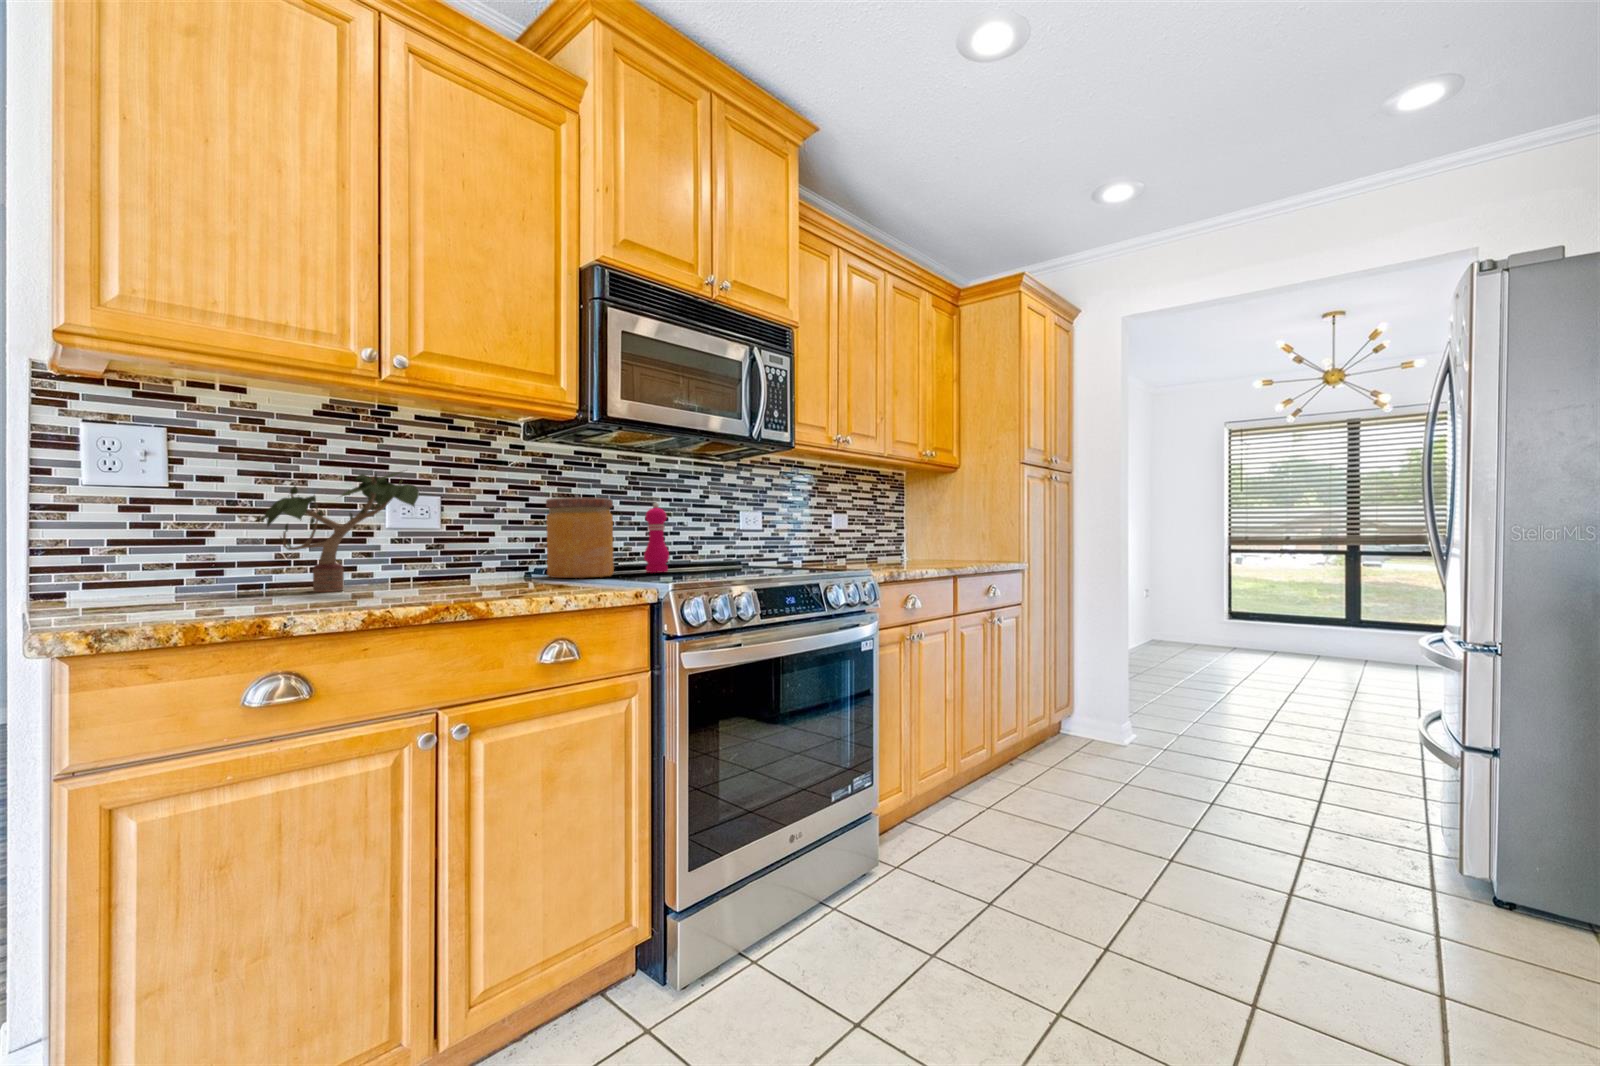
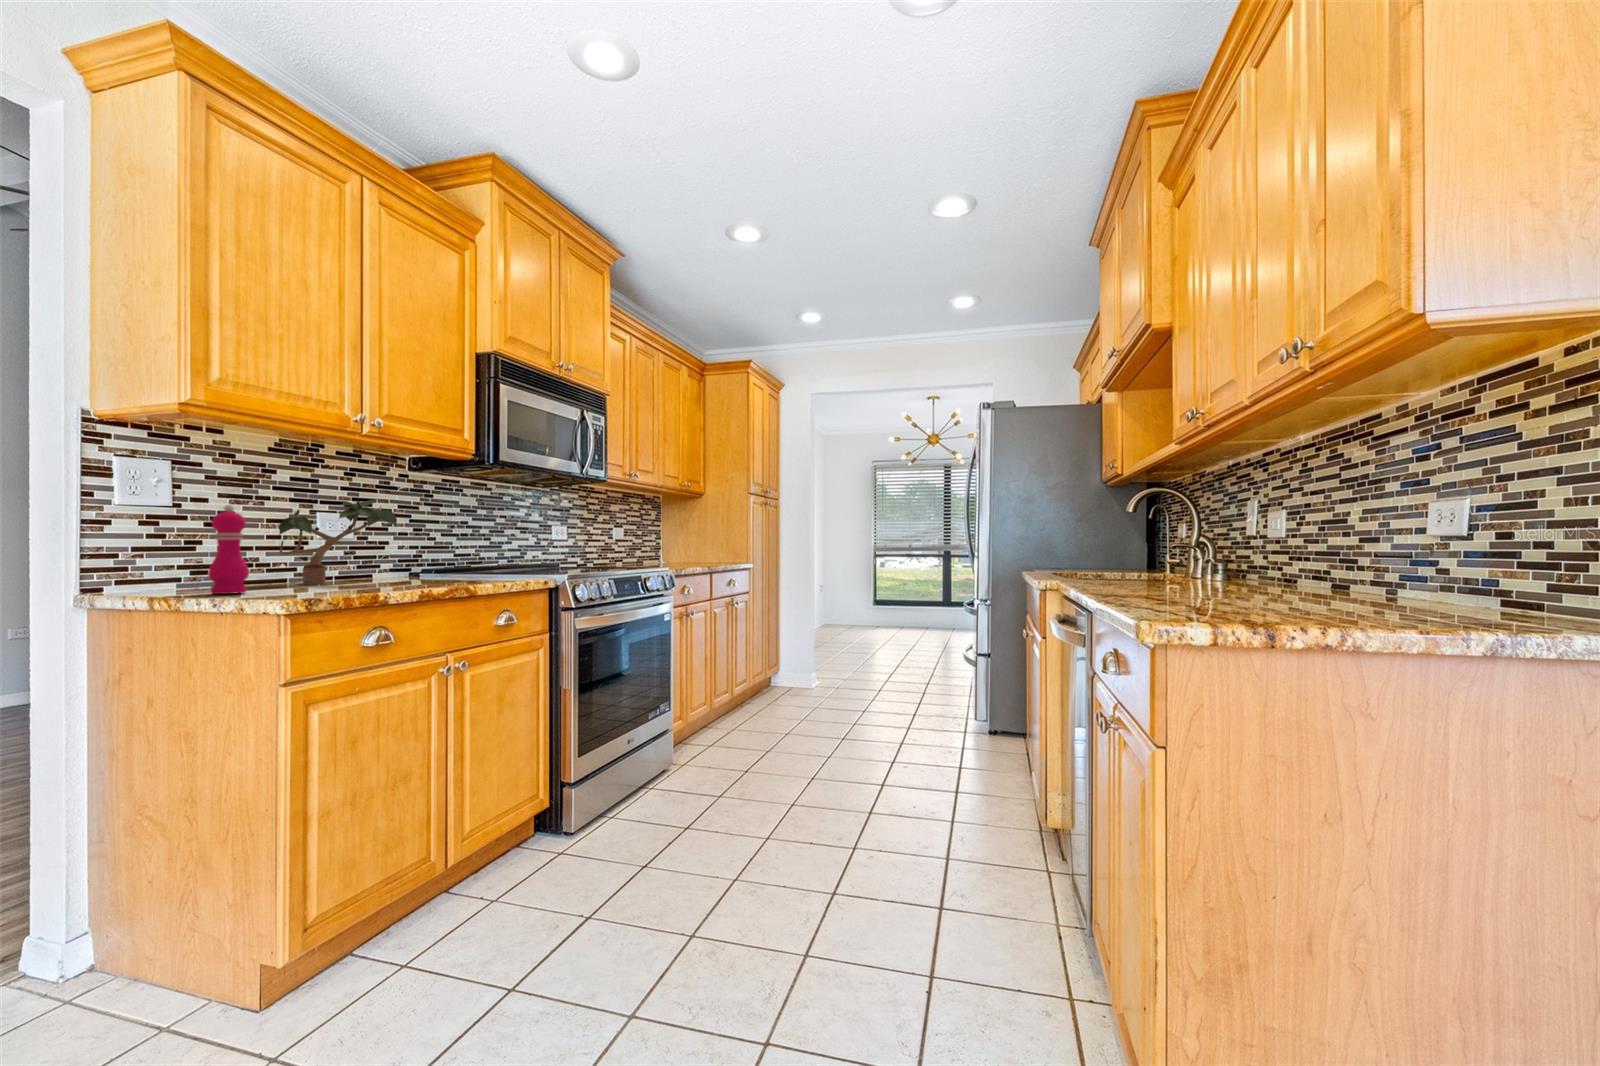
jar: present [546,498,614,578] -> none [438,518,490,575]
pepper mill: present [644,503,670,573] -> present [208,505,249,594]

